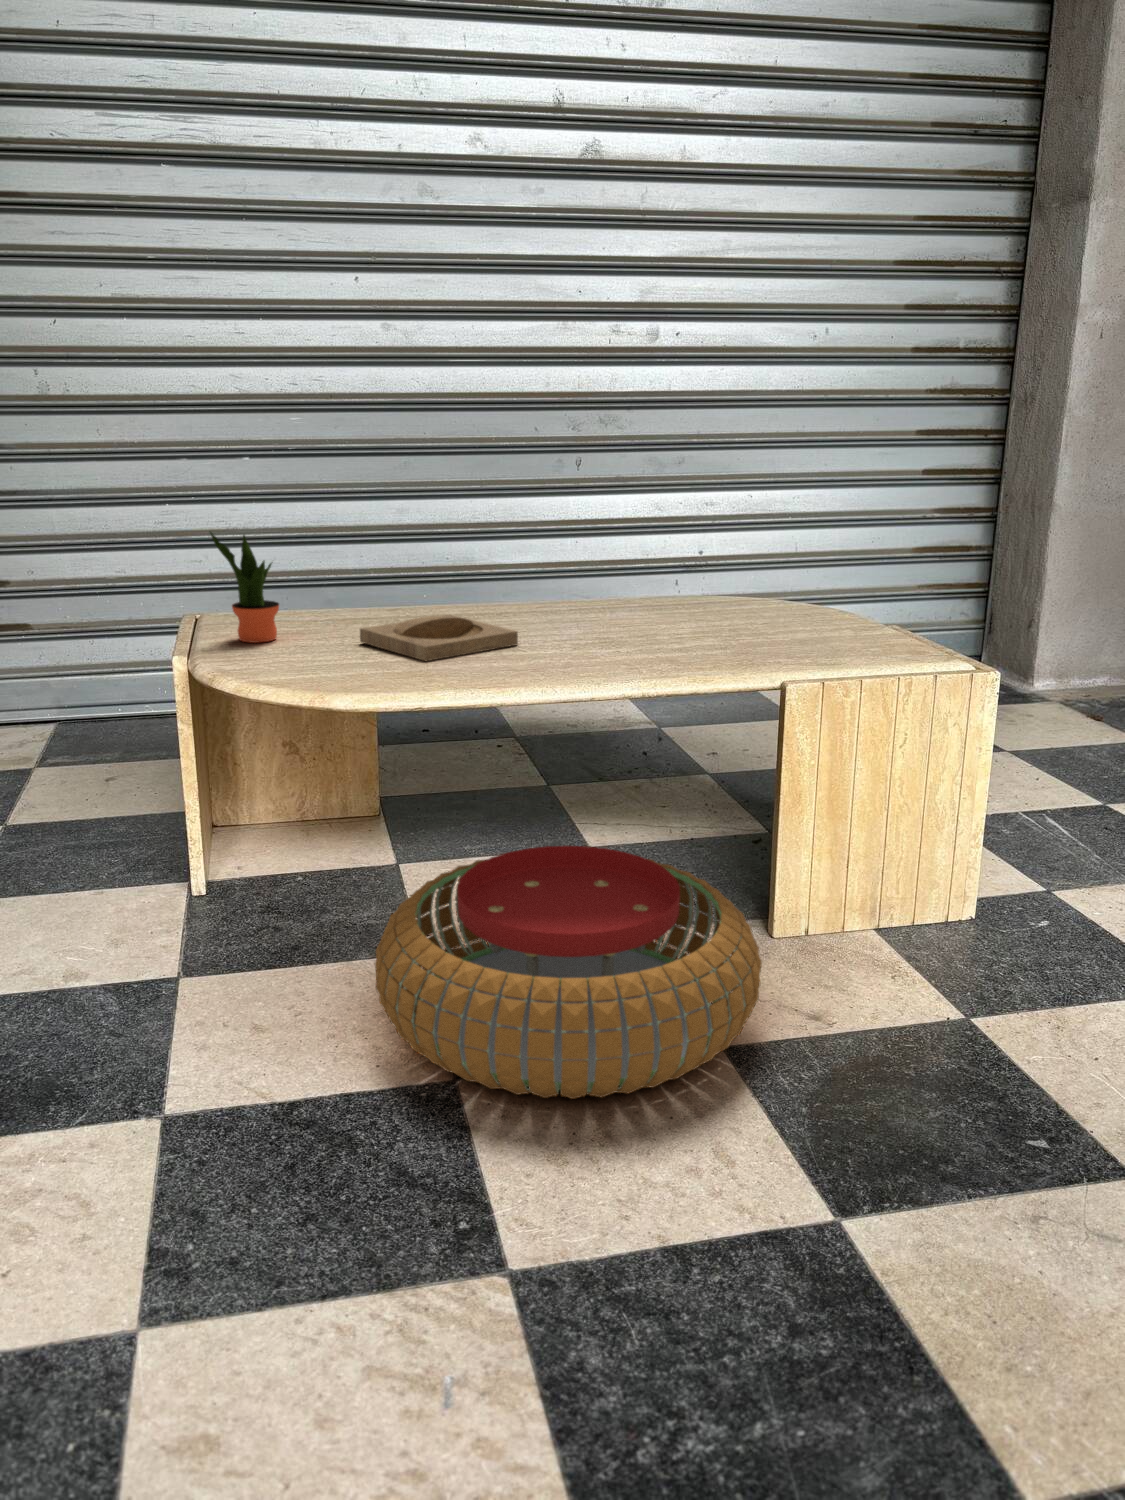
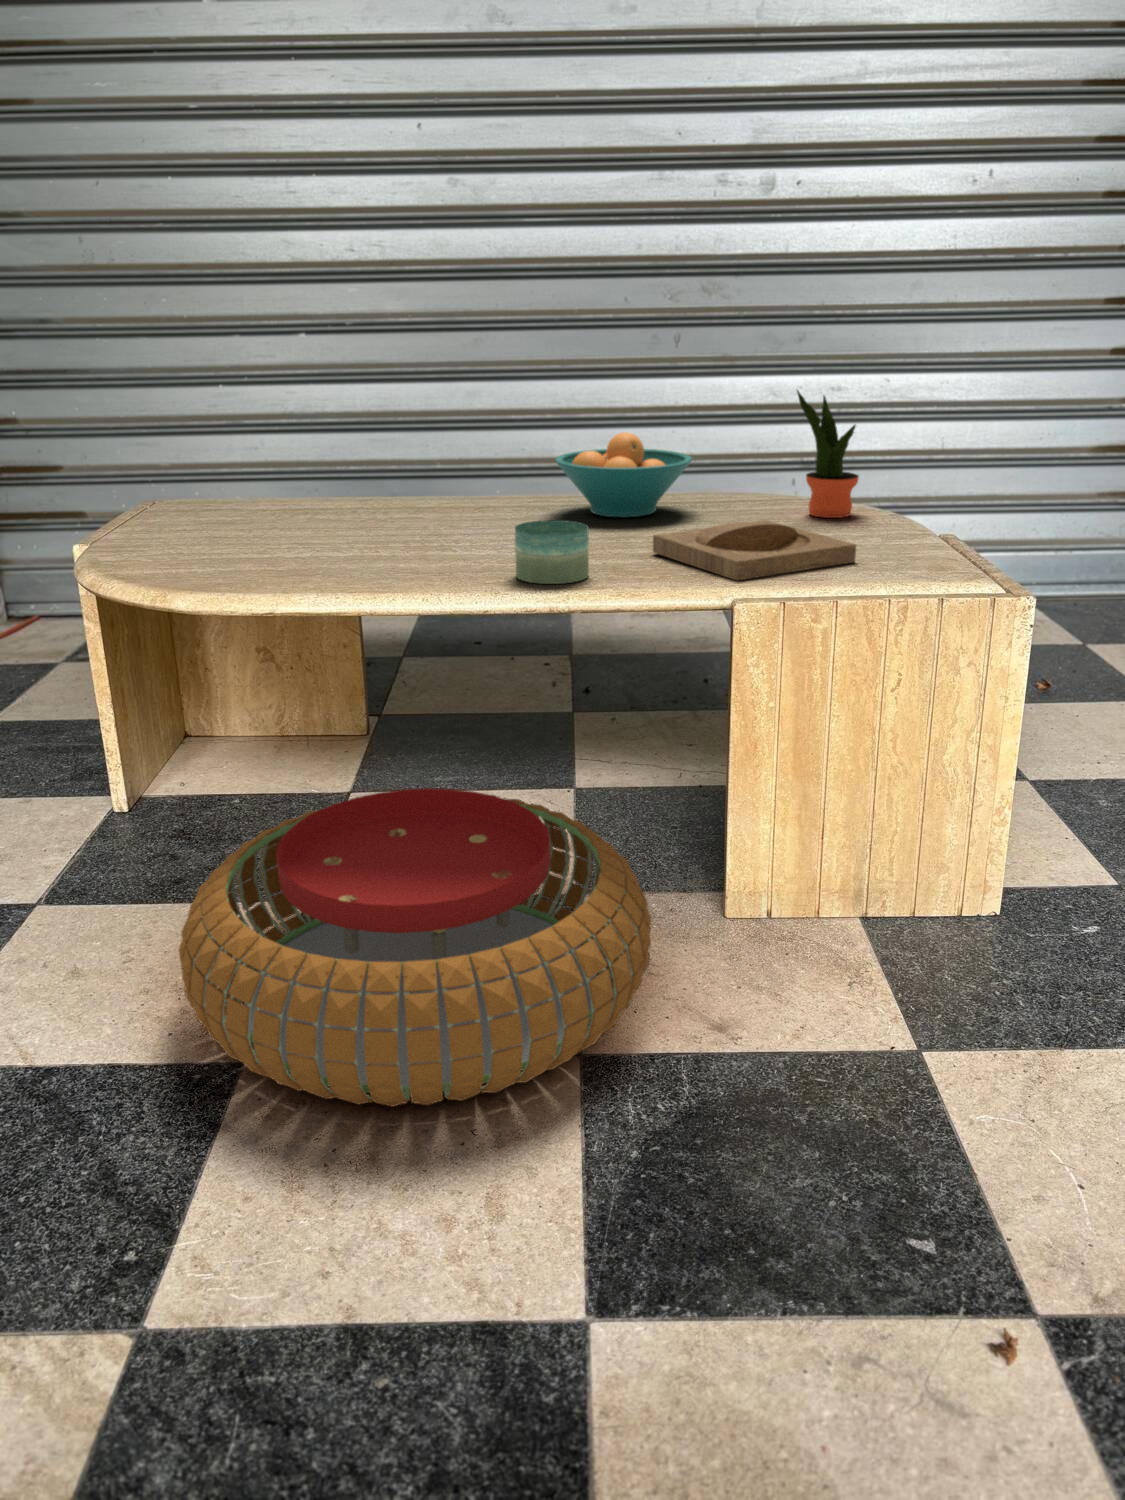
potted plant: present [210,532,279,643] -> present [797,391,859,518]
fruit bowl: none [565,548,680,618] -> present [555,432,692,517]
tray: present [360,615,518,661] -> present [653,520,856,580]
candle: none [599,622,660,674] -> present [515,520,589,584]

